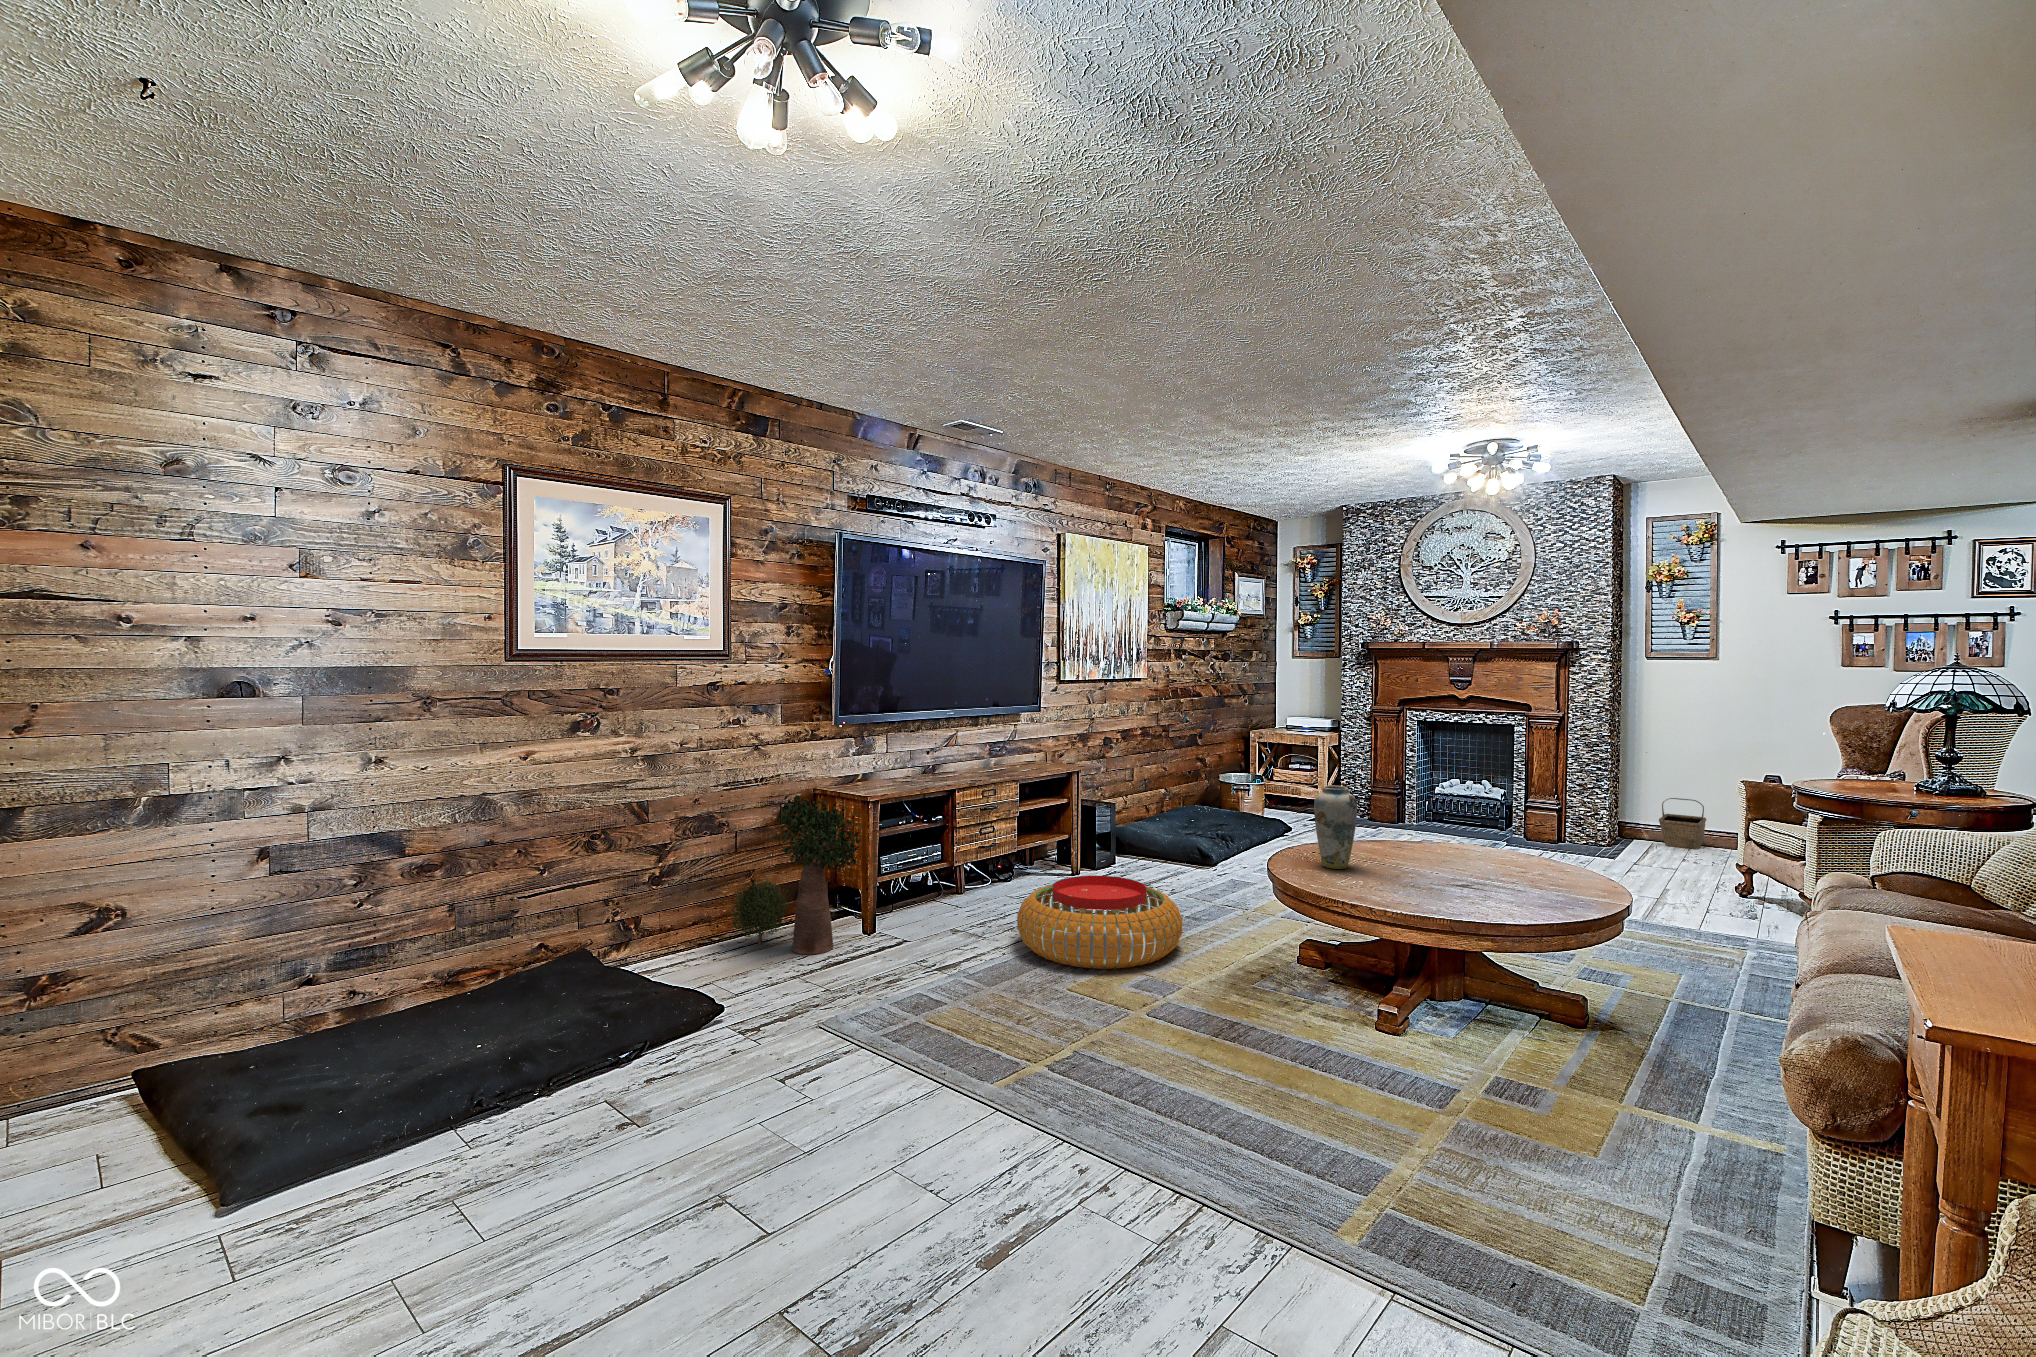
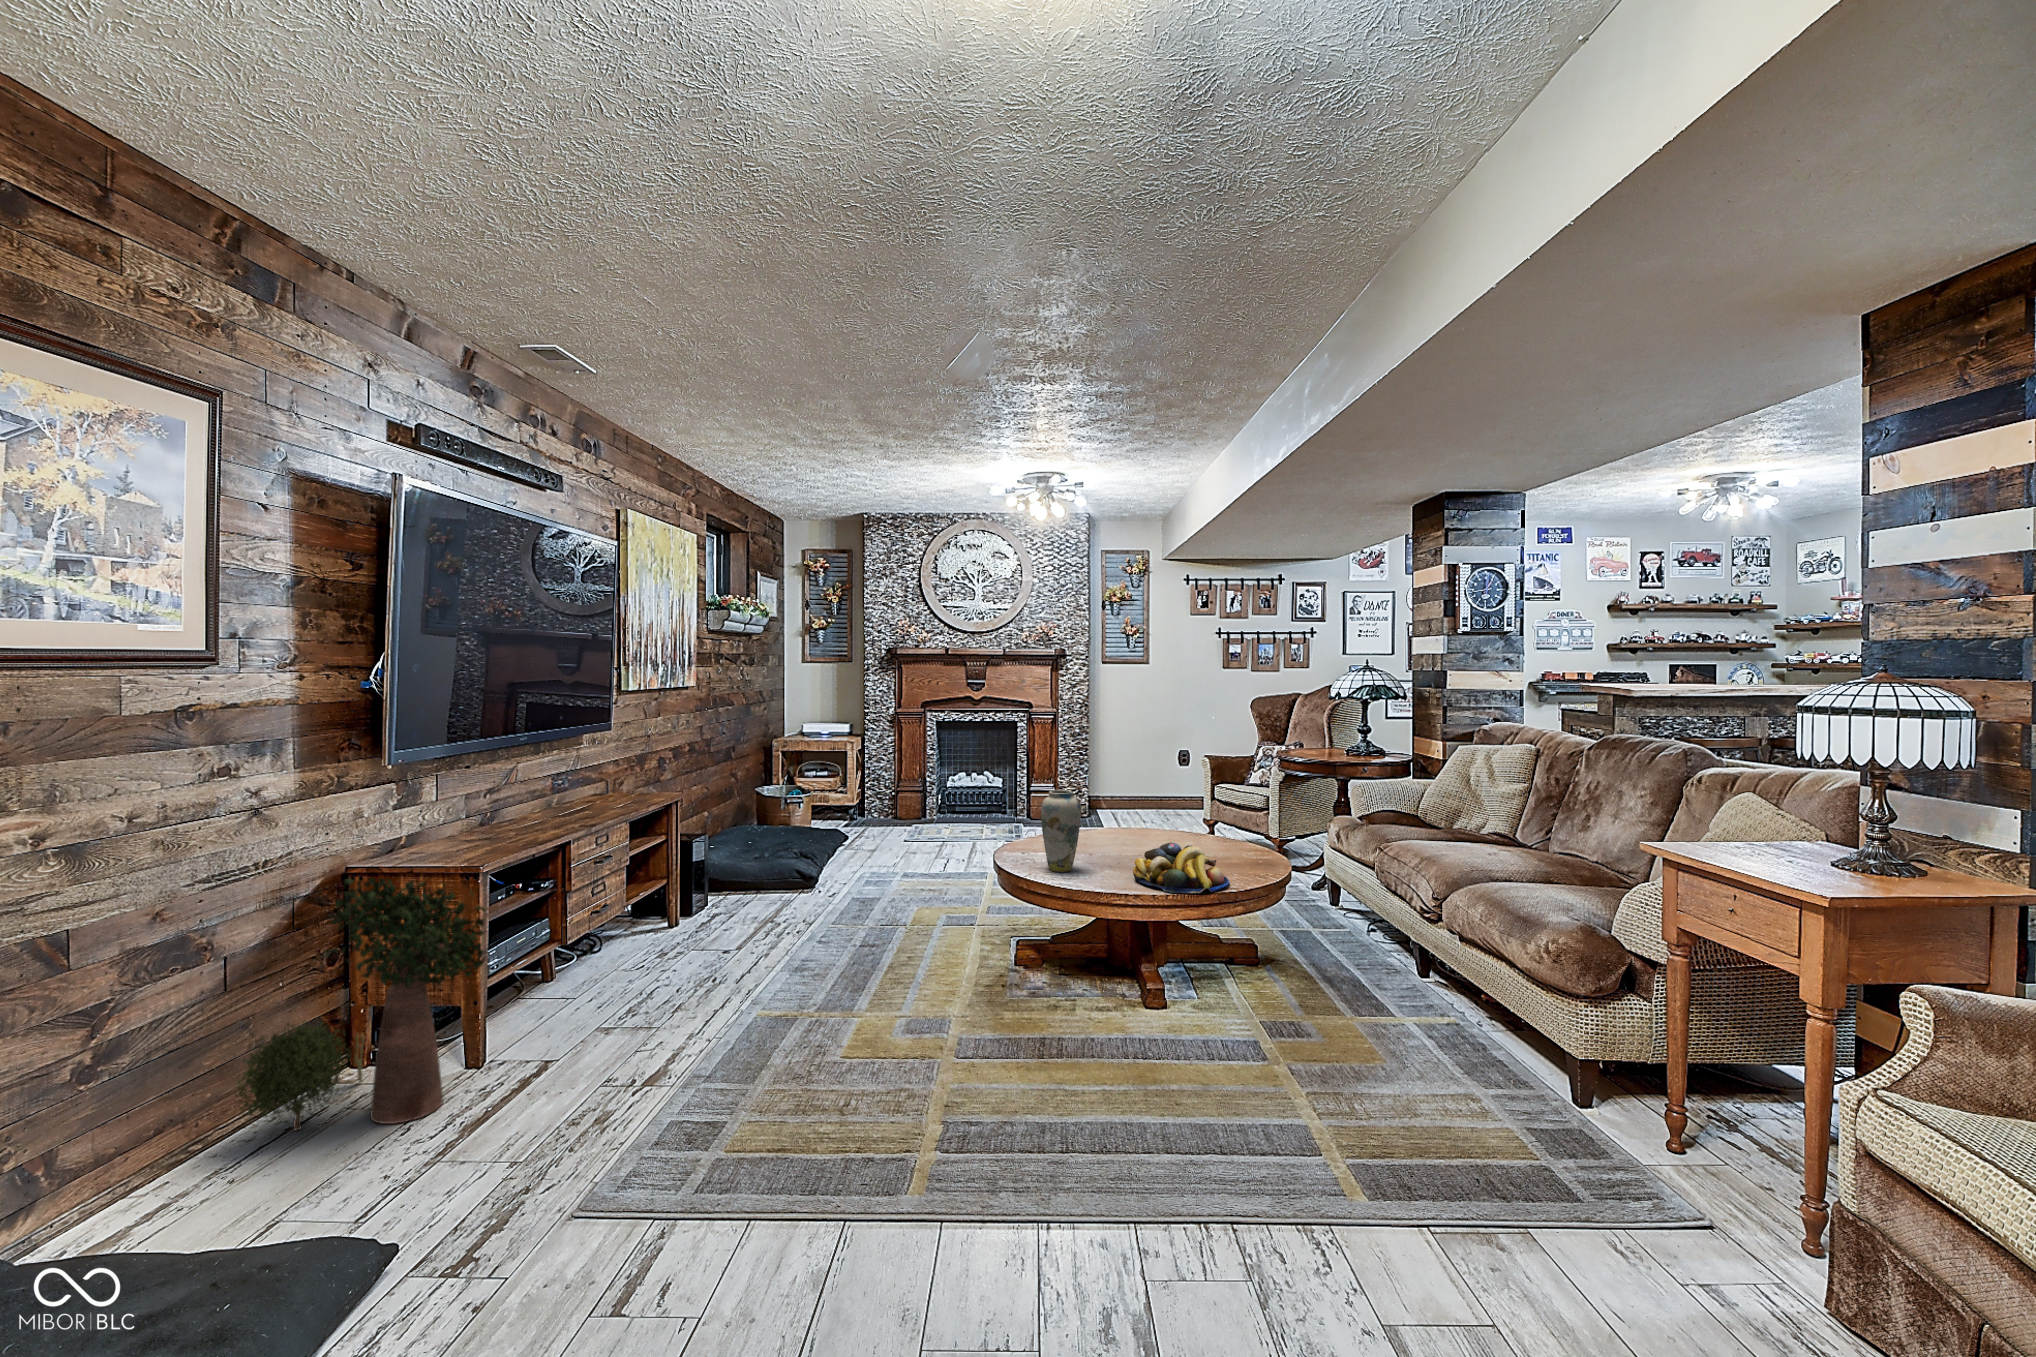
basket: present [1659,798,1706,849] -> none [1121,777,1151,816]
fruit bowl: none [1393,854,1509,910] -> present [1133,843,1229,893]
pouf: present [1017,876,1182,969] -> none [704,918,903,1035]

